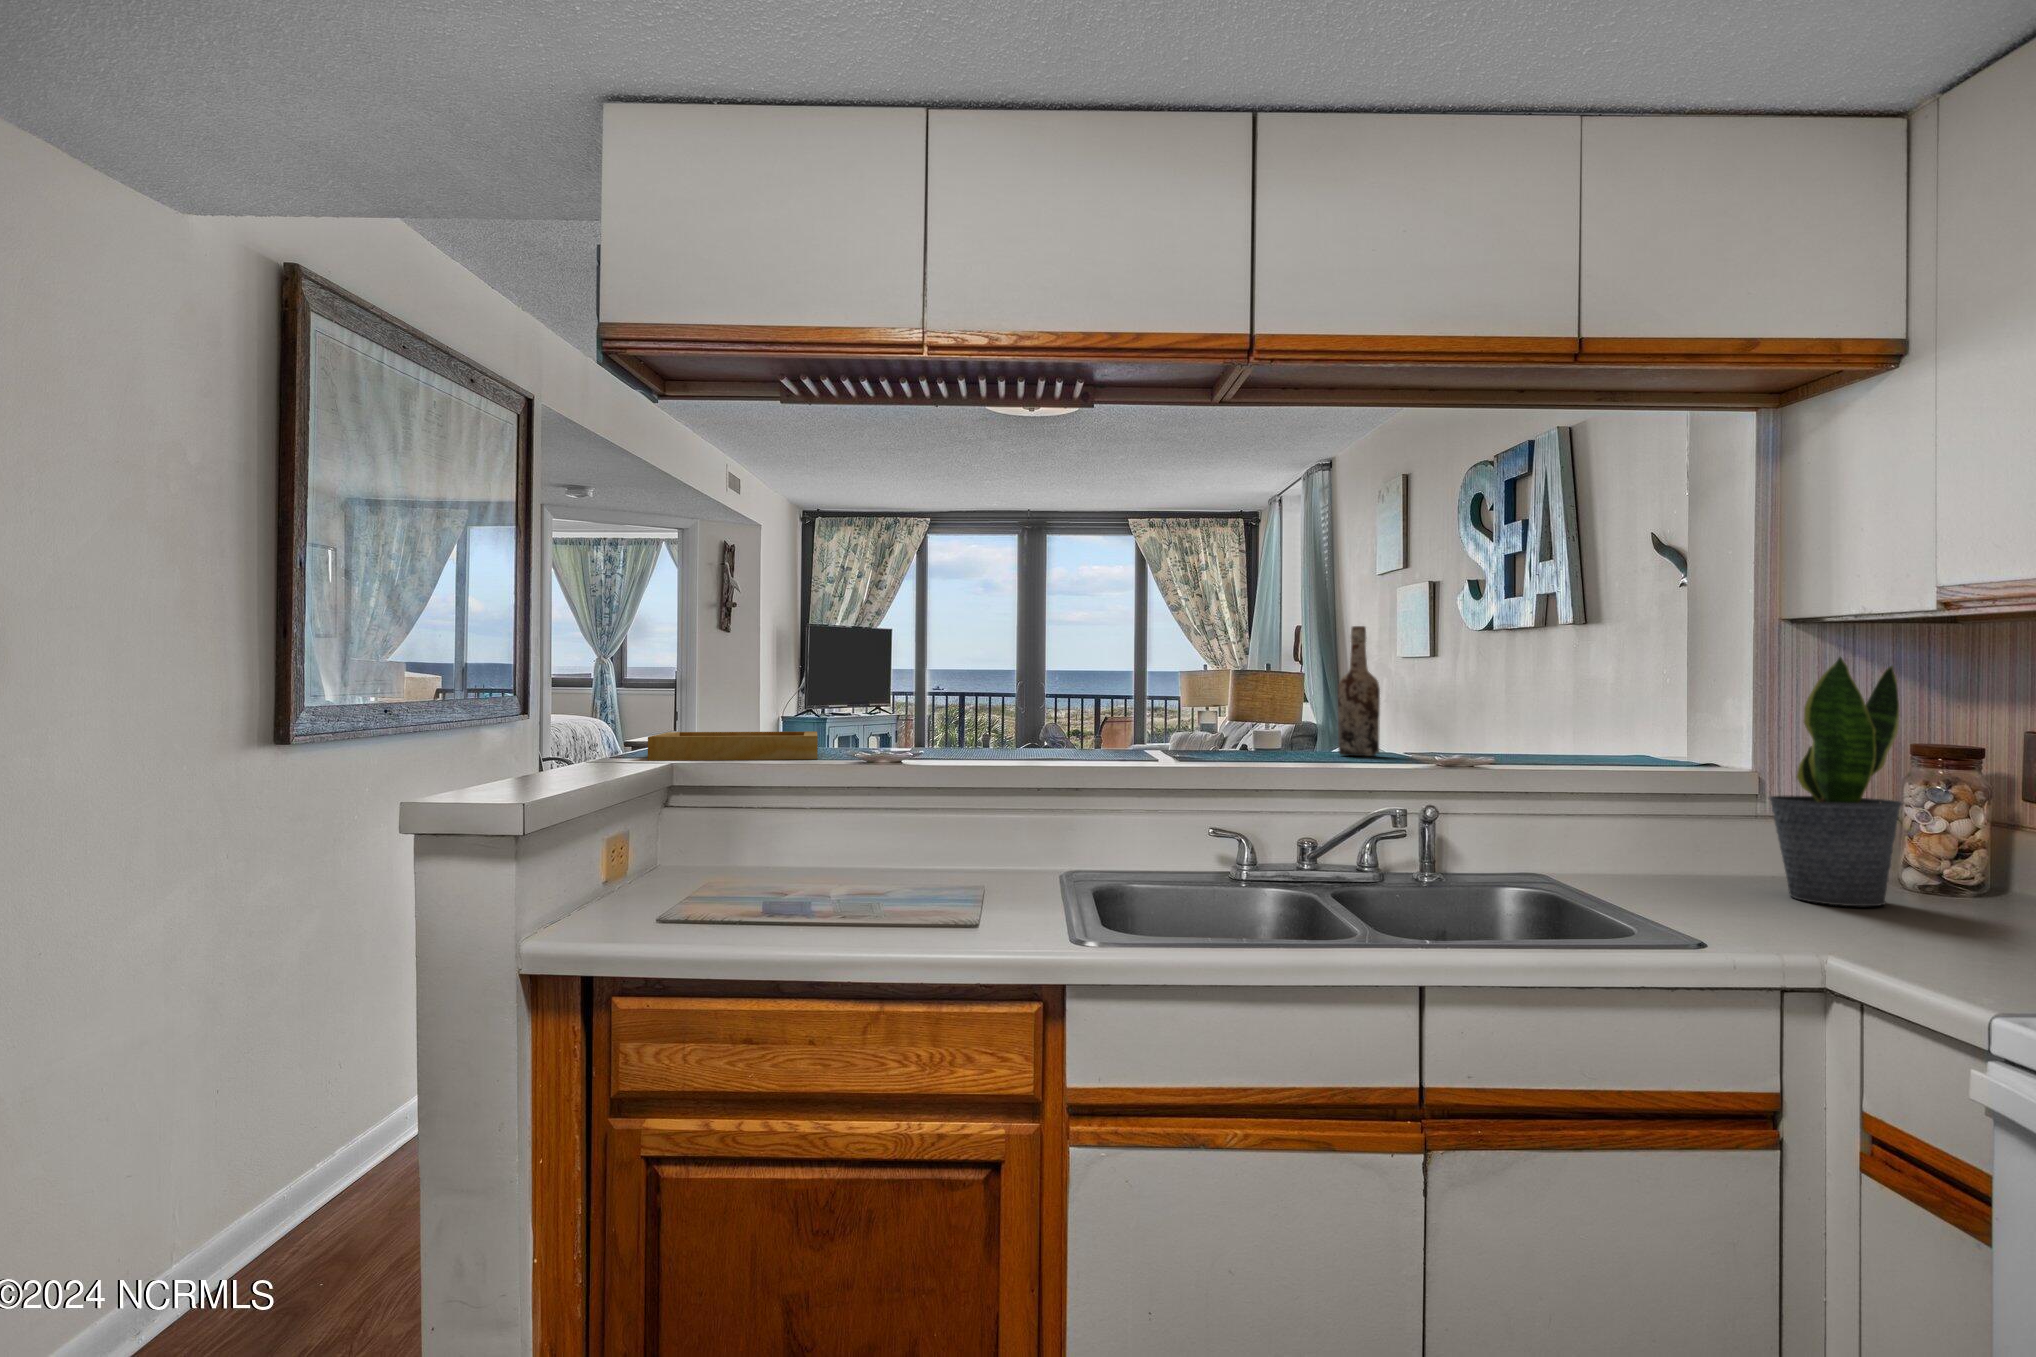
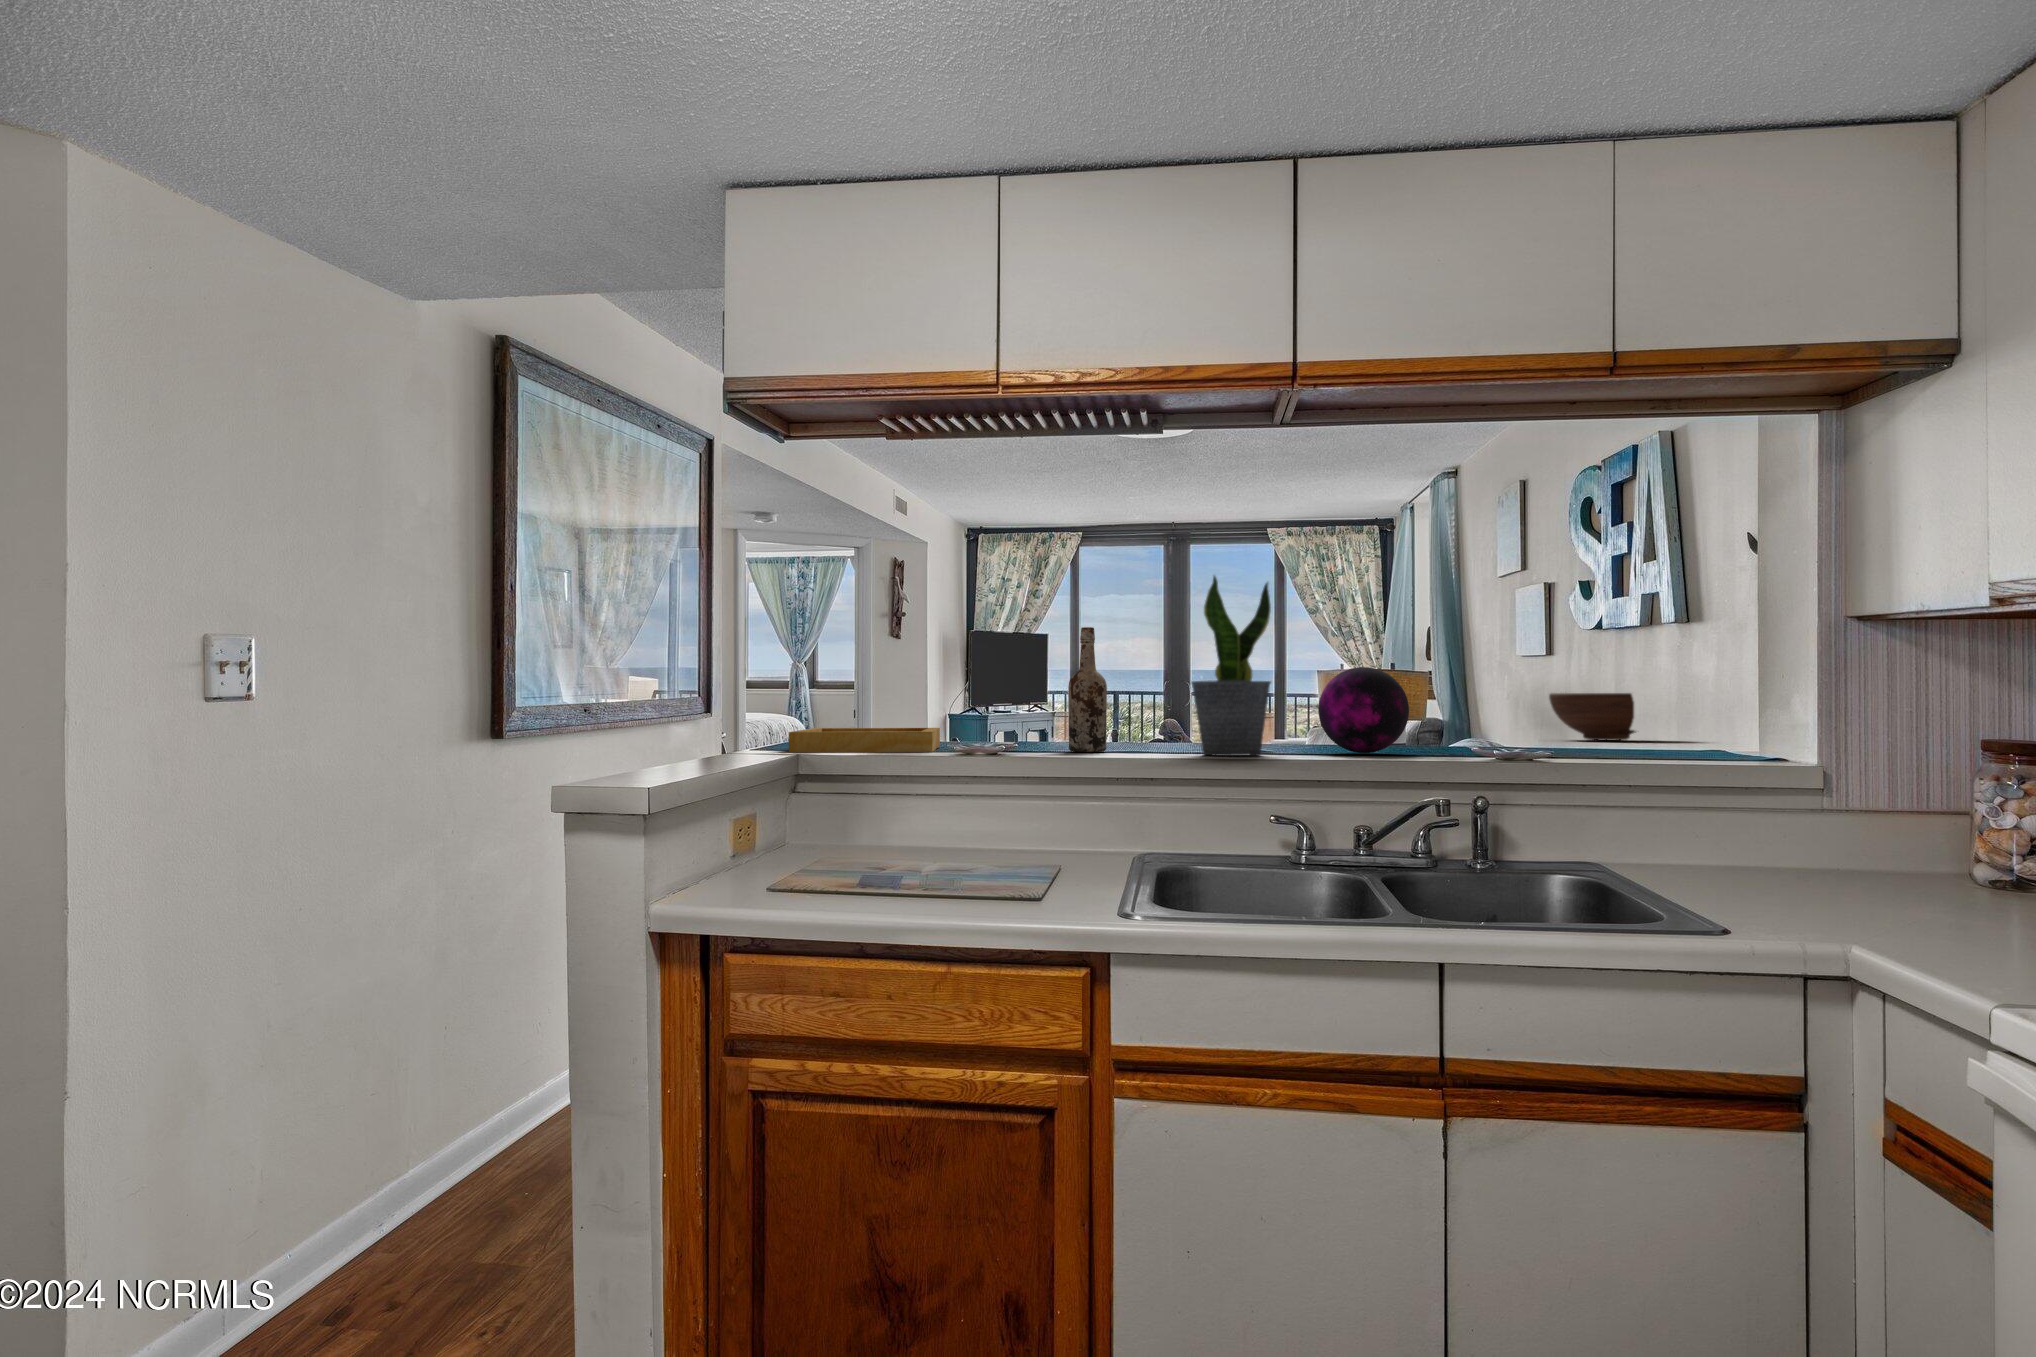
wine bottle: present [1338,626,1380,756] -> present [1068,627,1107,752]
potted plant: present [1769,657,1902,906] -> present [1191,576,1271,756]
decorative orb: none [1242,667,1336,758] -> present [1318,667,1409,753]
fruit bowl: none [1440,696,1552,744] -> present [1549,693,1636,741]

